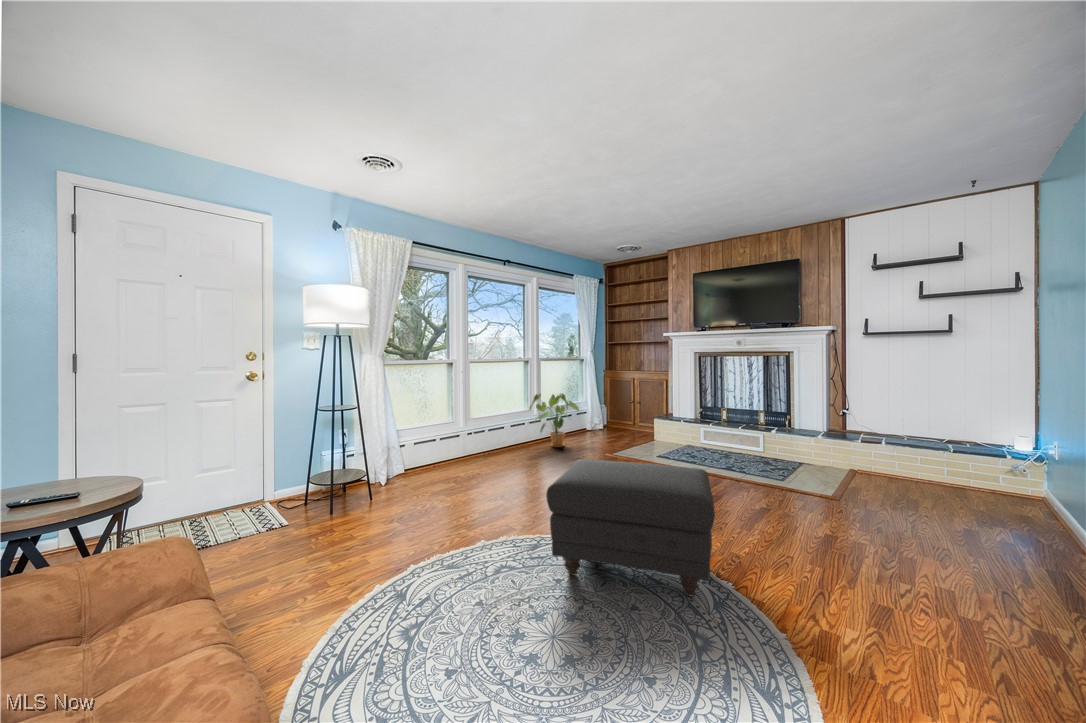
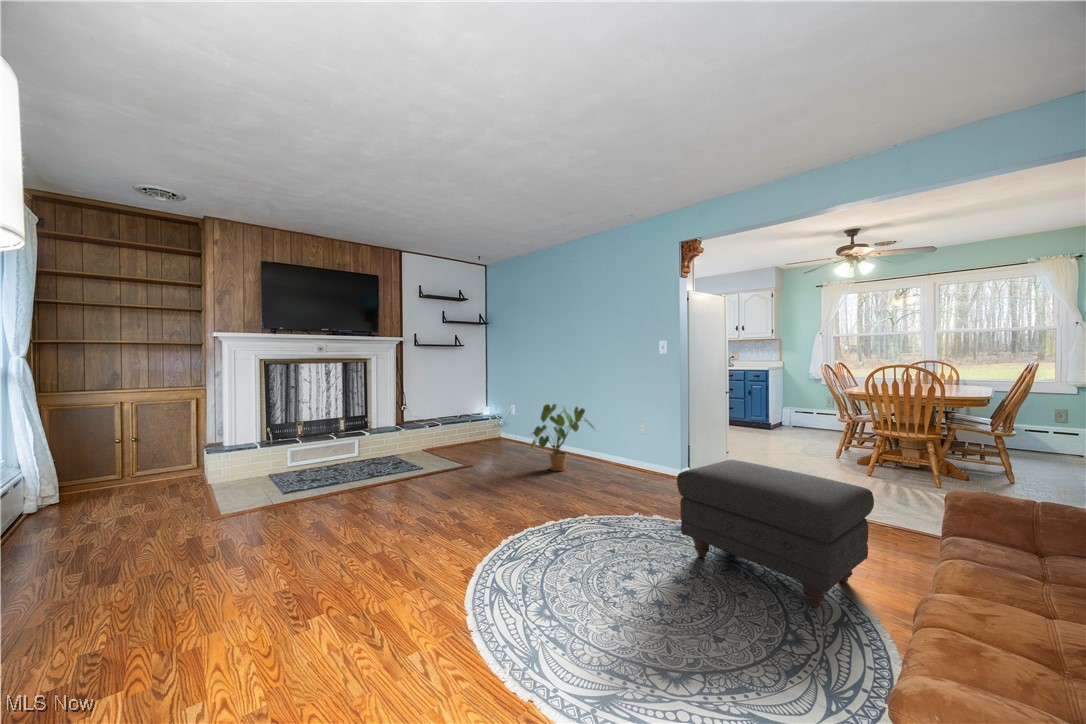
house plant: present [529,393,579,447] -> present [531,404,595,471]

